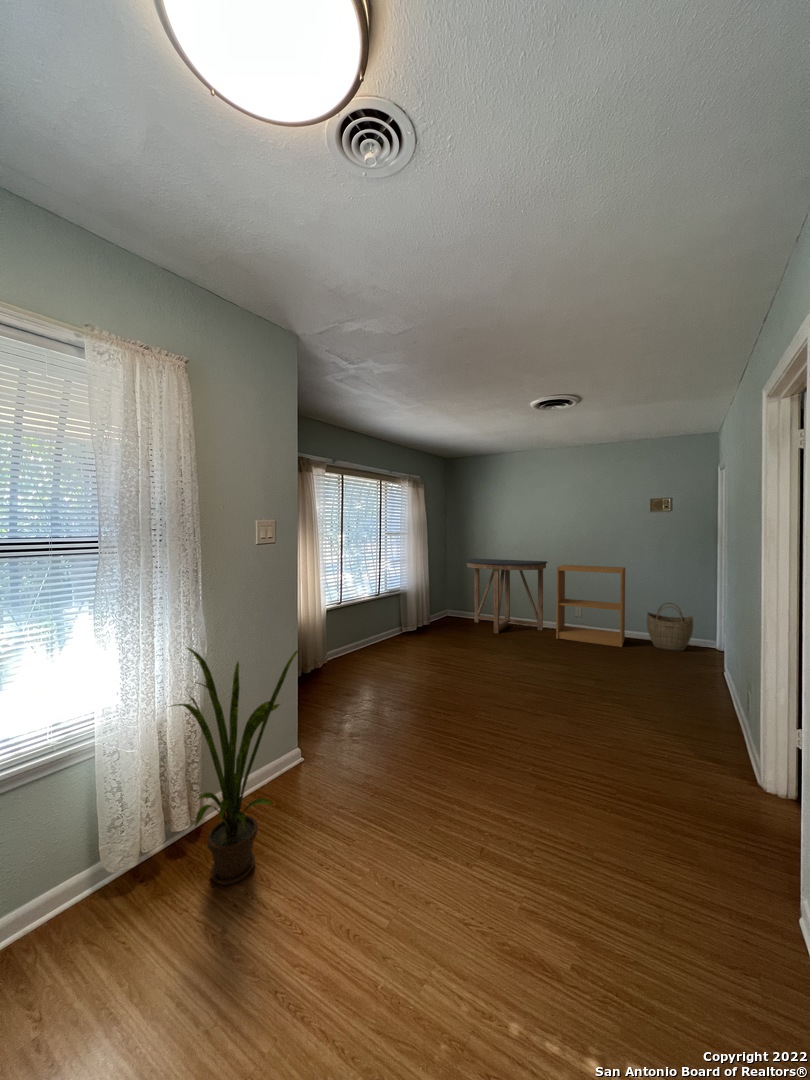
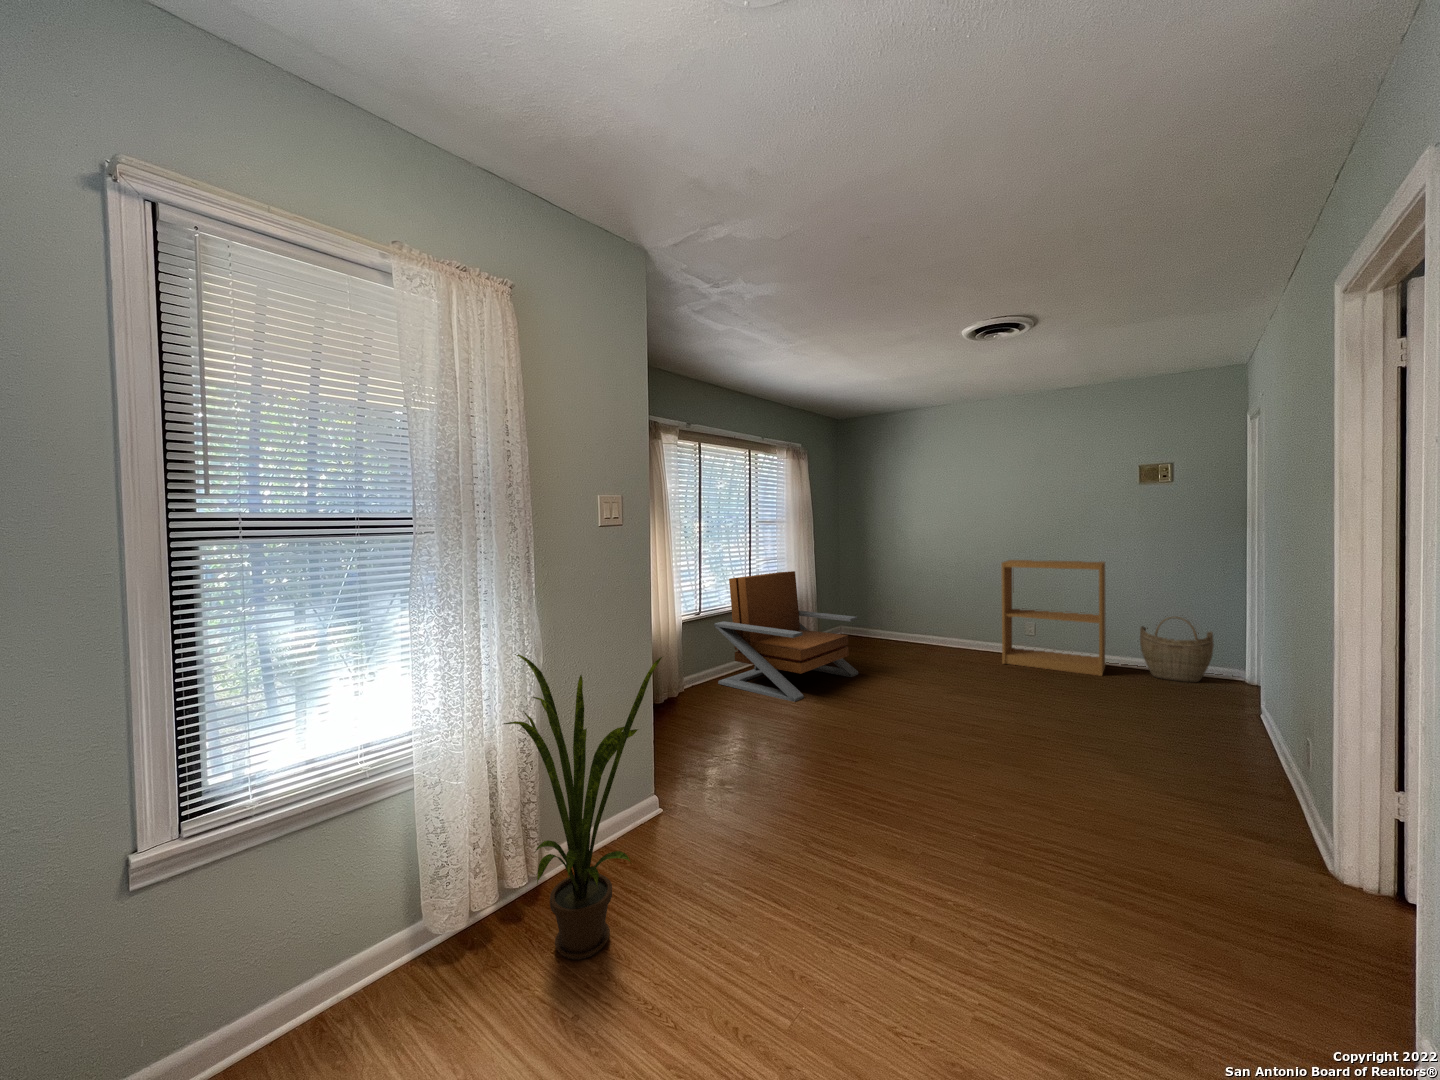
console table: present [466,559,548,633] -> none [868,554,987,657]
lounge chair: none [351,572,456,670] -> present [714,571,858,702]

